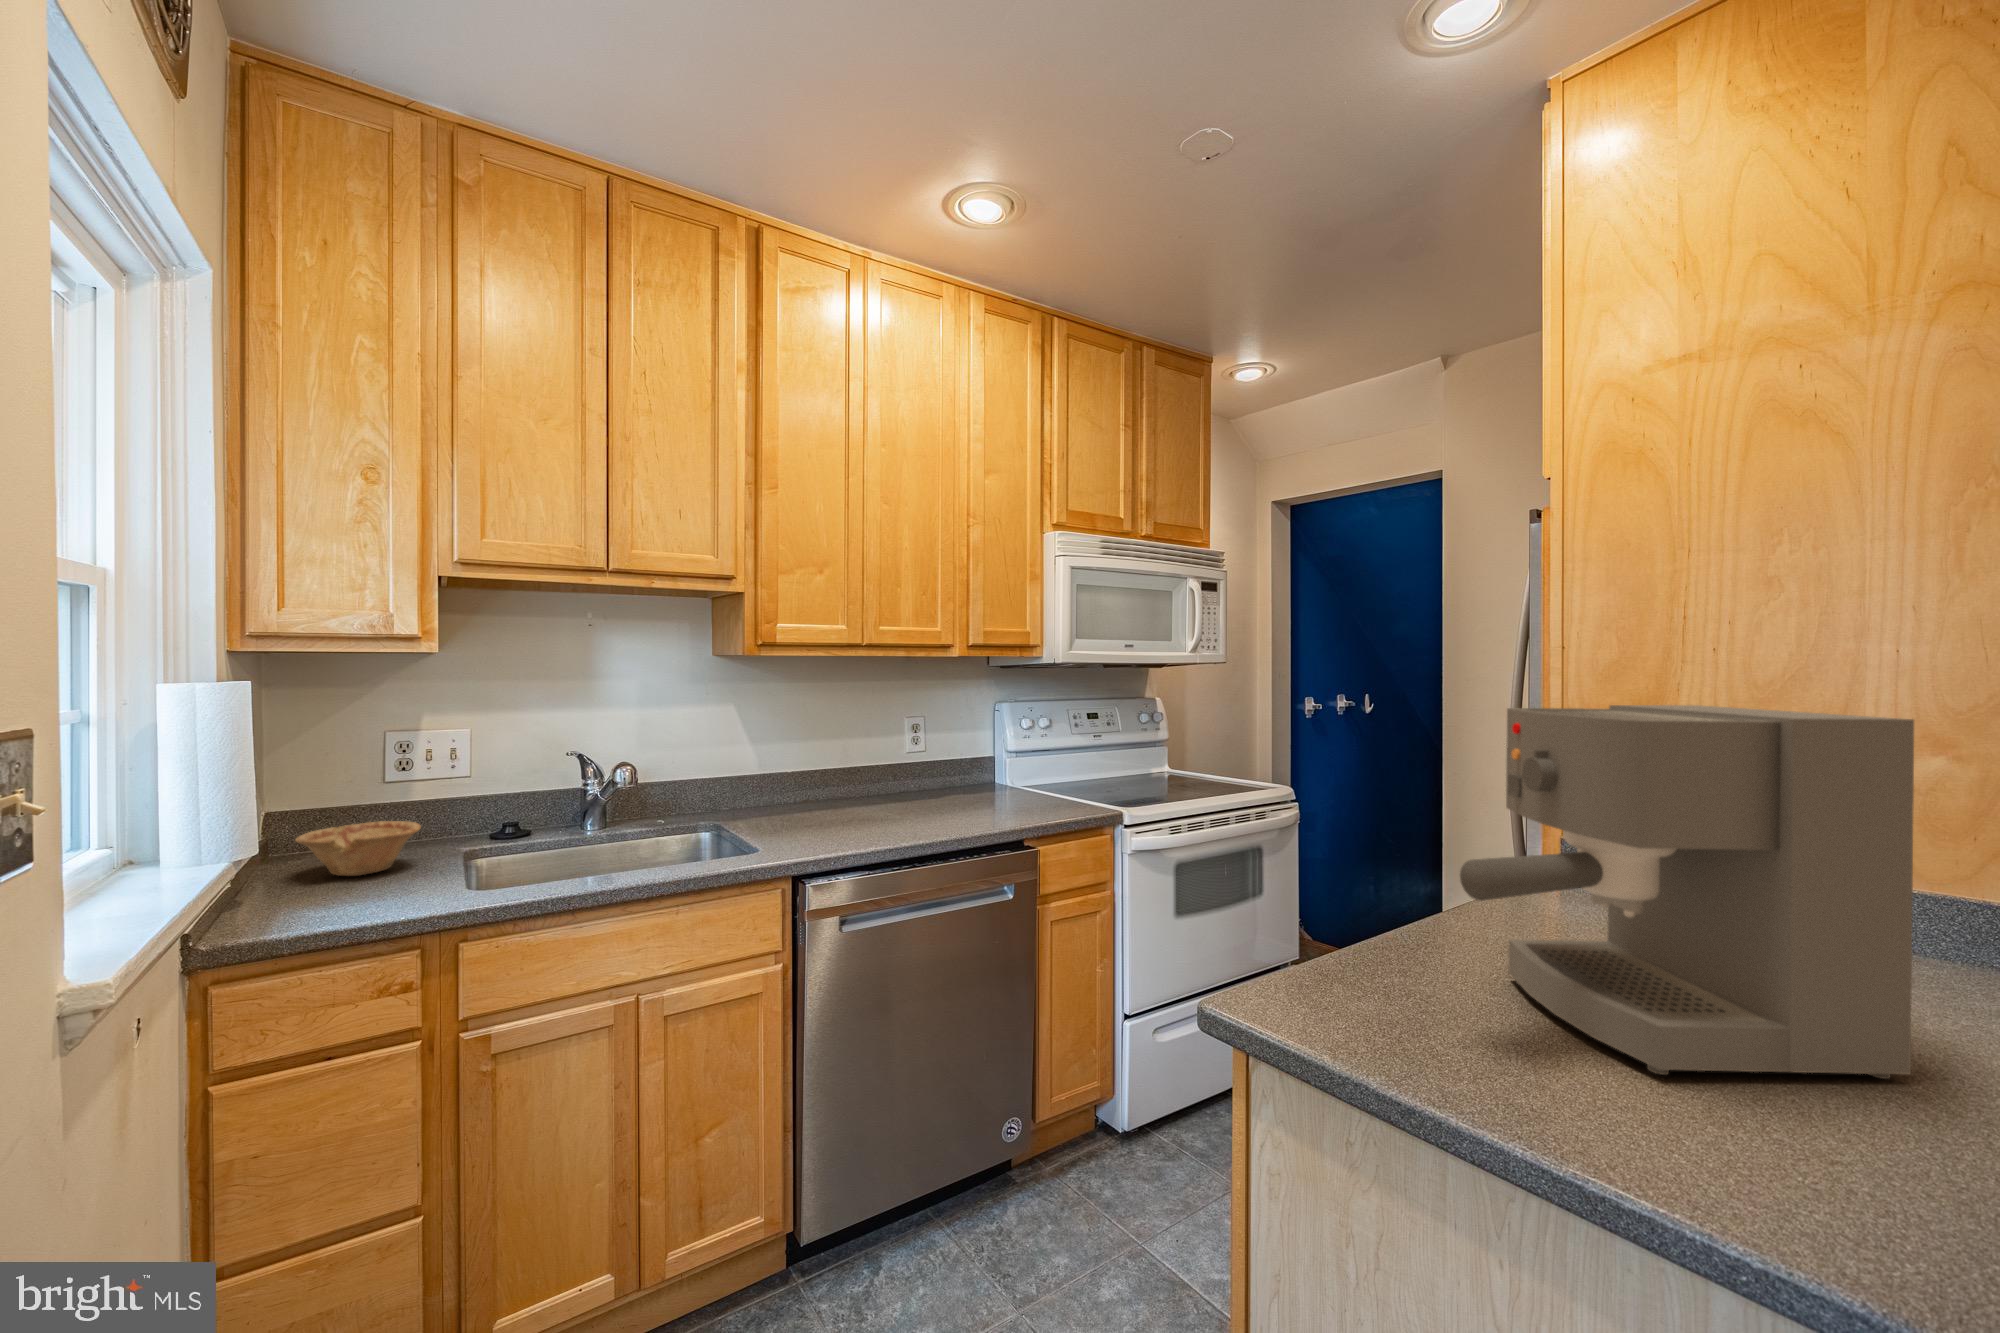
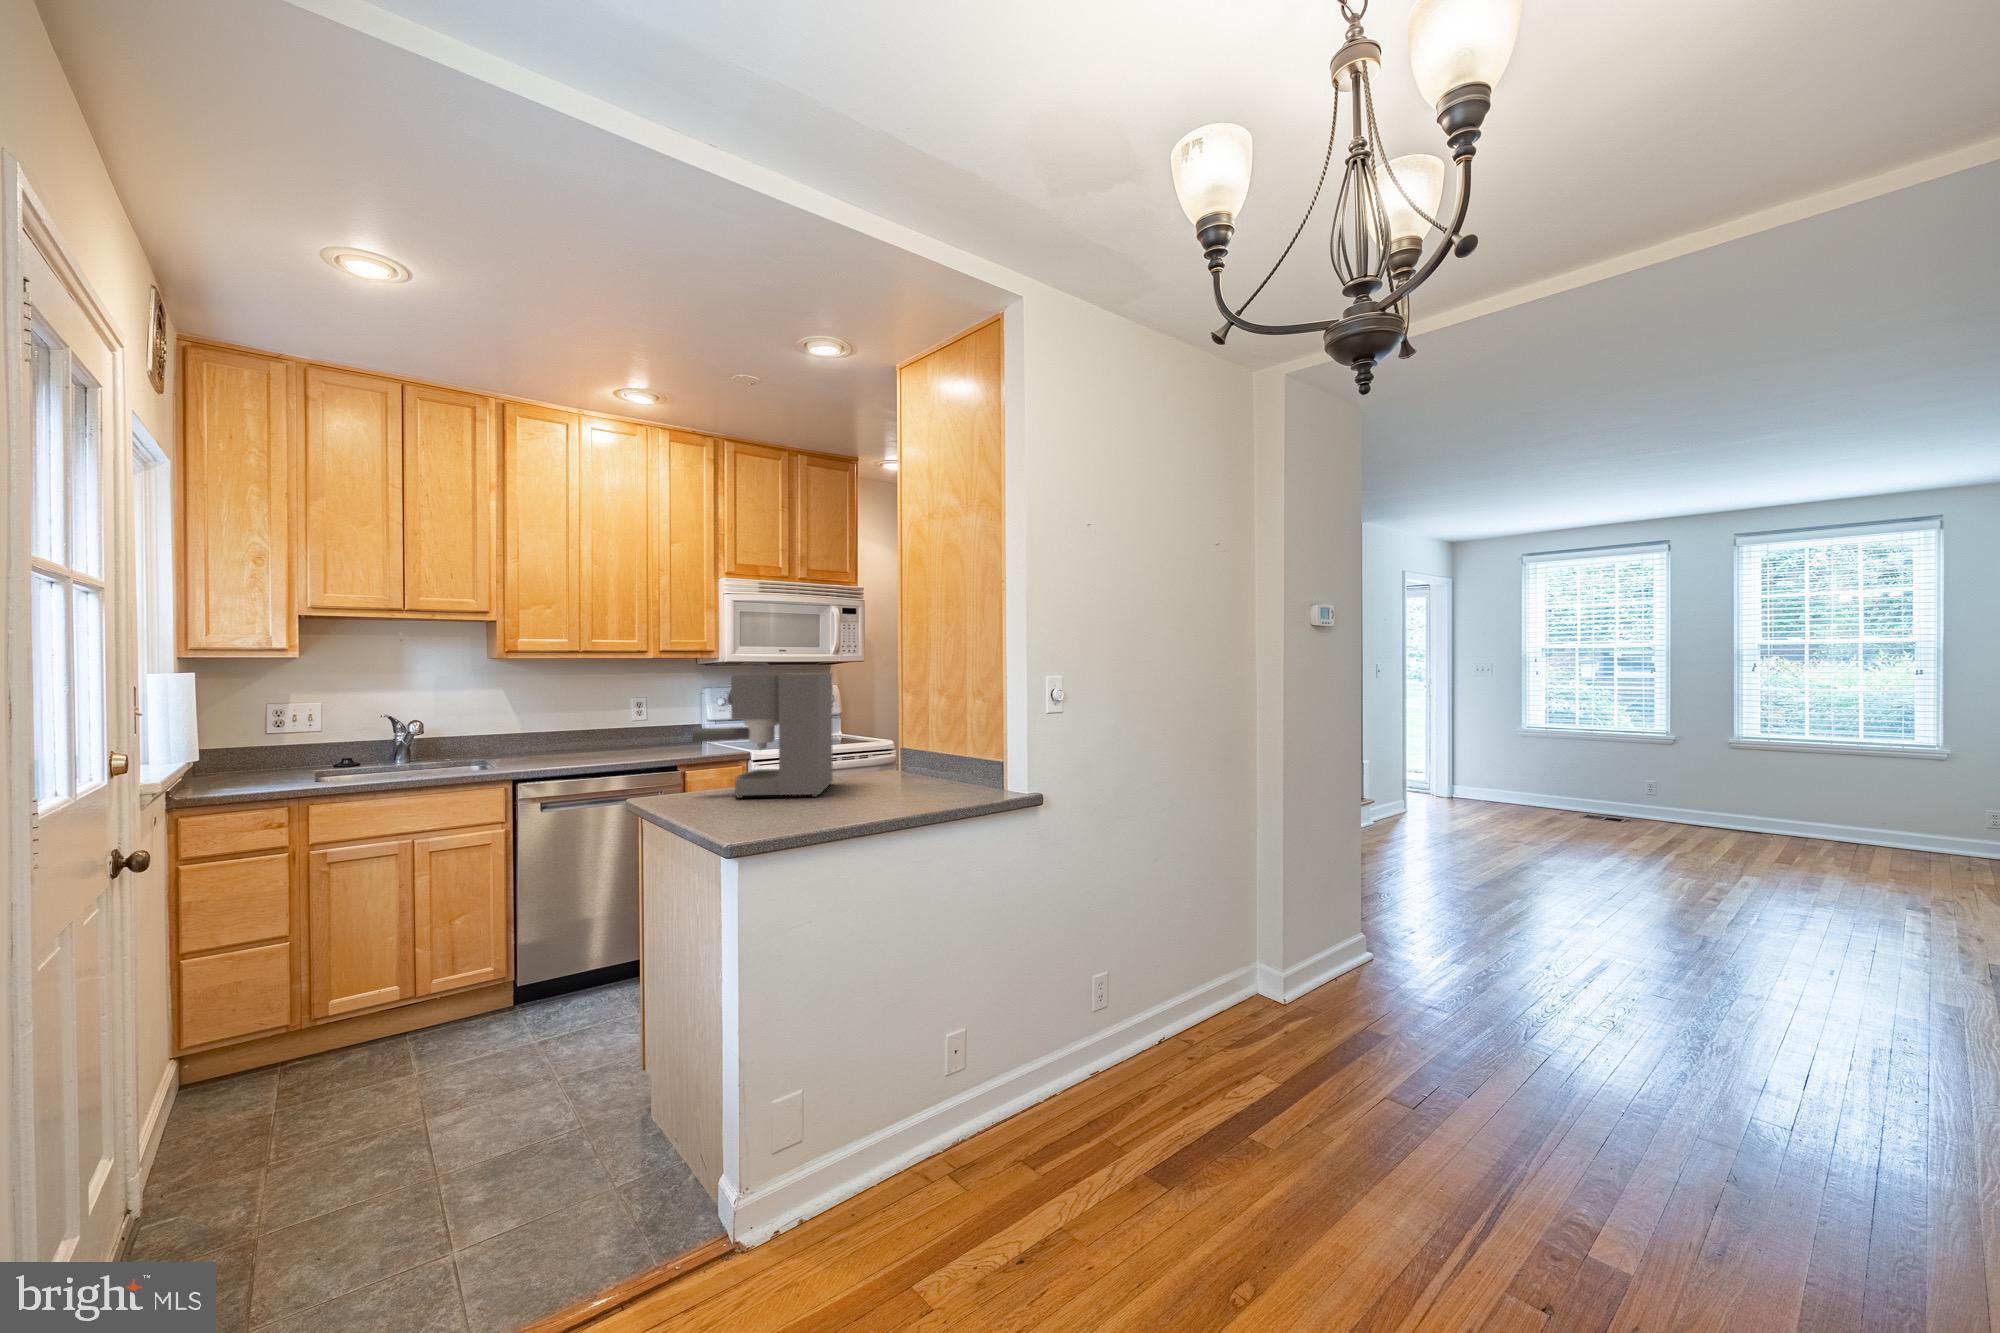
dish: present [296,821,421,876] -> none [216,753,290,780]

